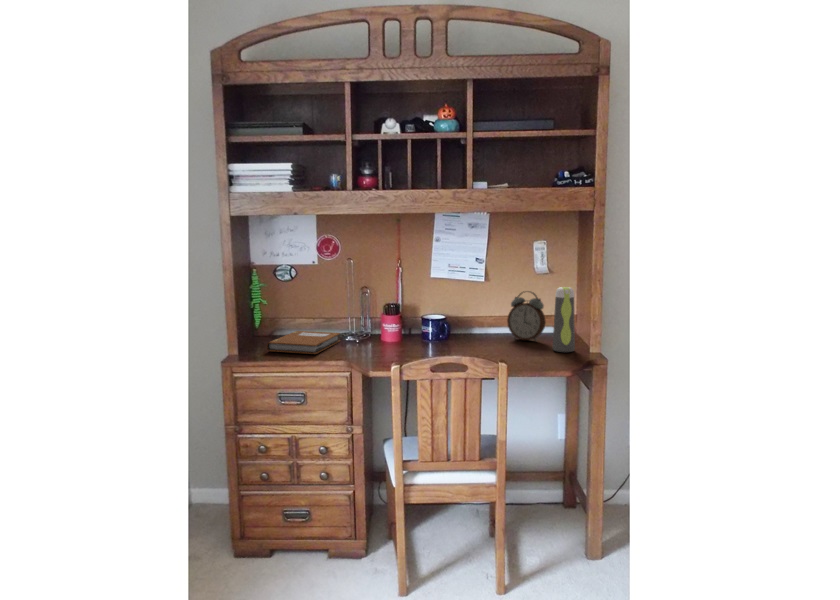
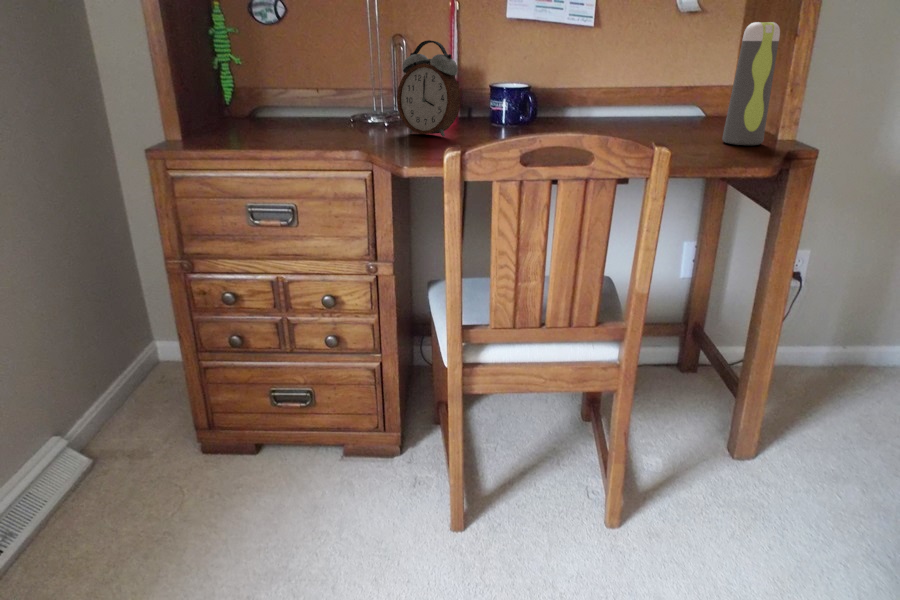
alarm clock: present [507,292,546,341] -> present [397,40,461,136]
notebook: present [267,331,340,354] -> none [231,108,359,140]

